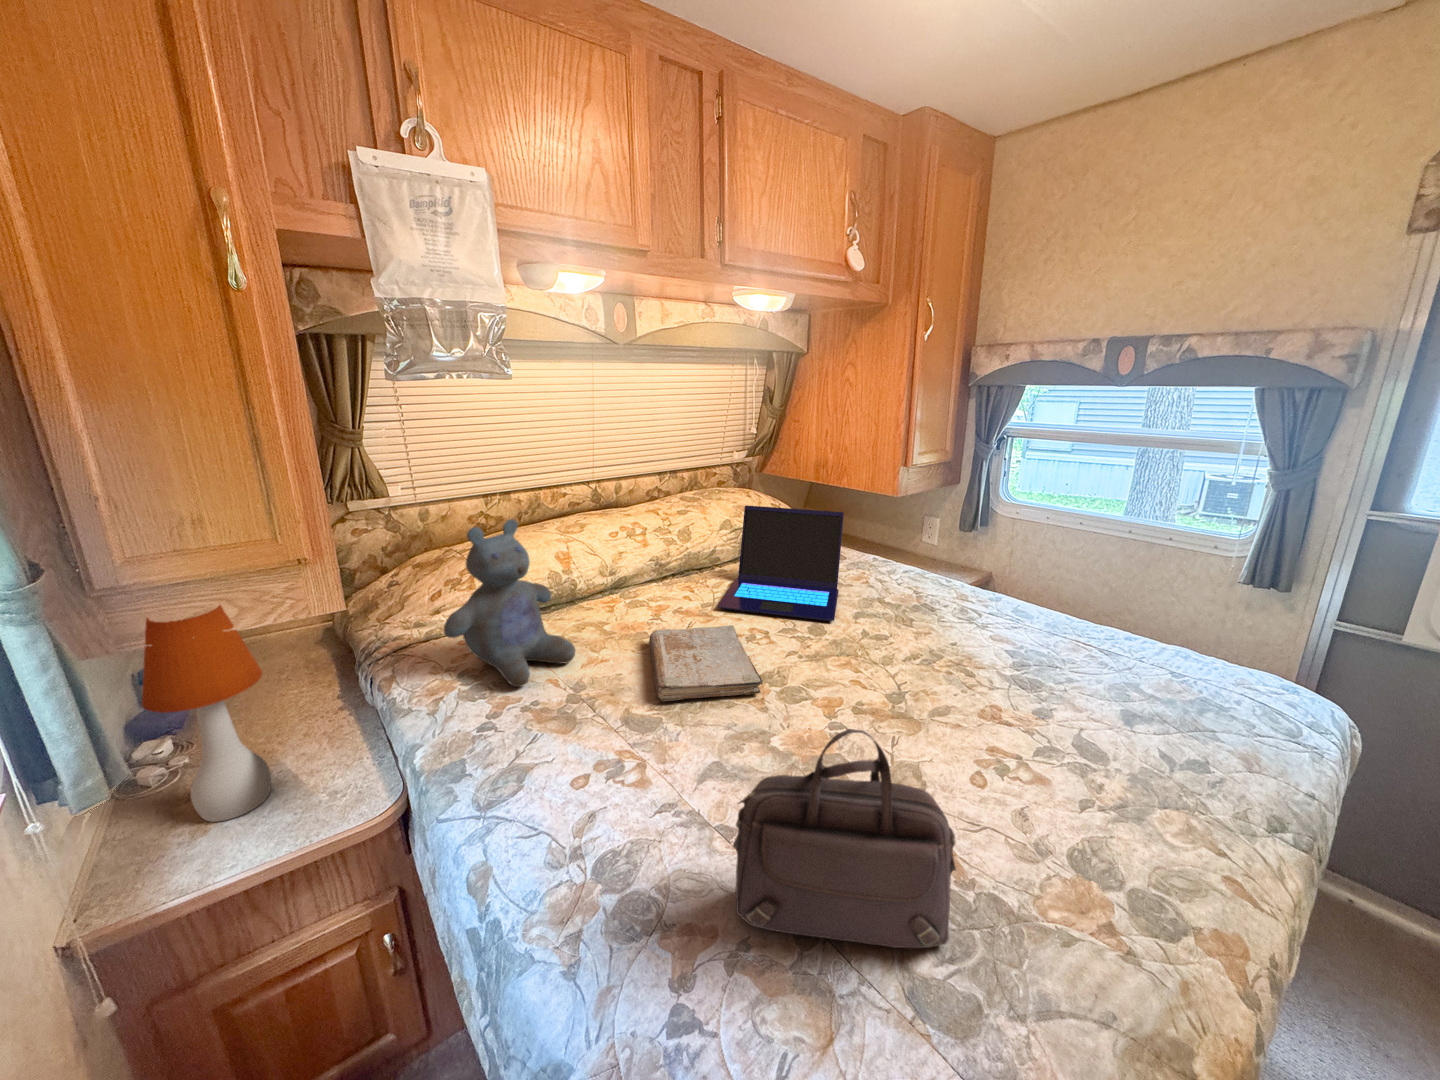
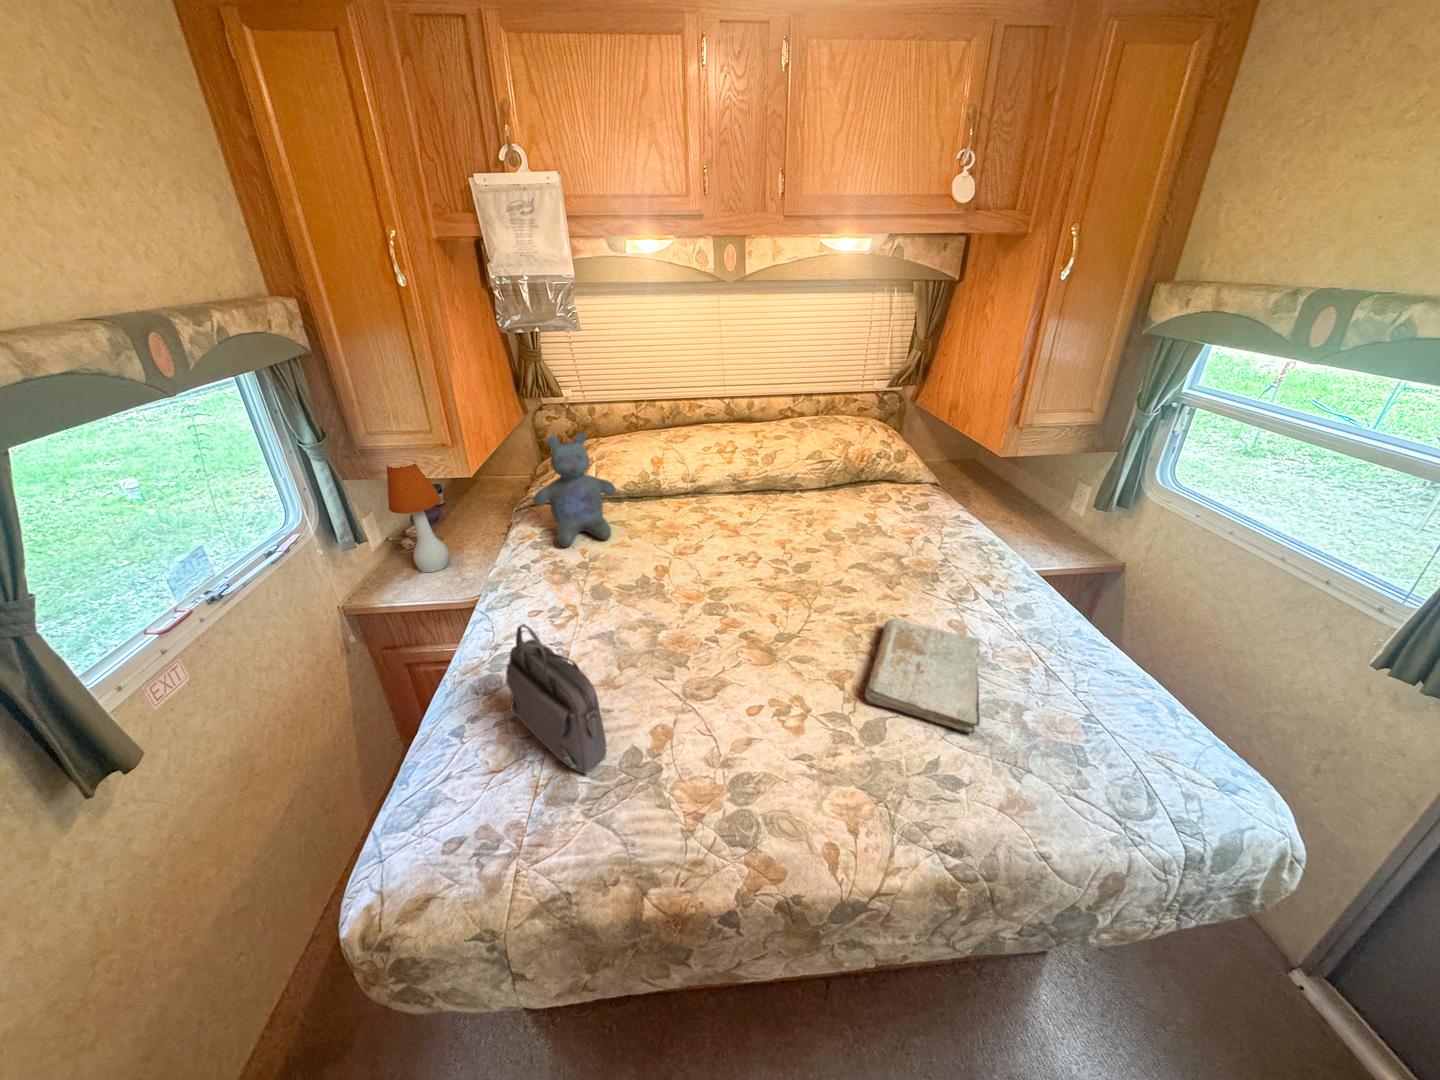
laptop: present [718,505,844,621] -> none [746,442,893,566]
book: present [649,625,763,701] -> present [864,619,980,733]

